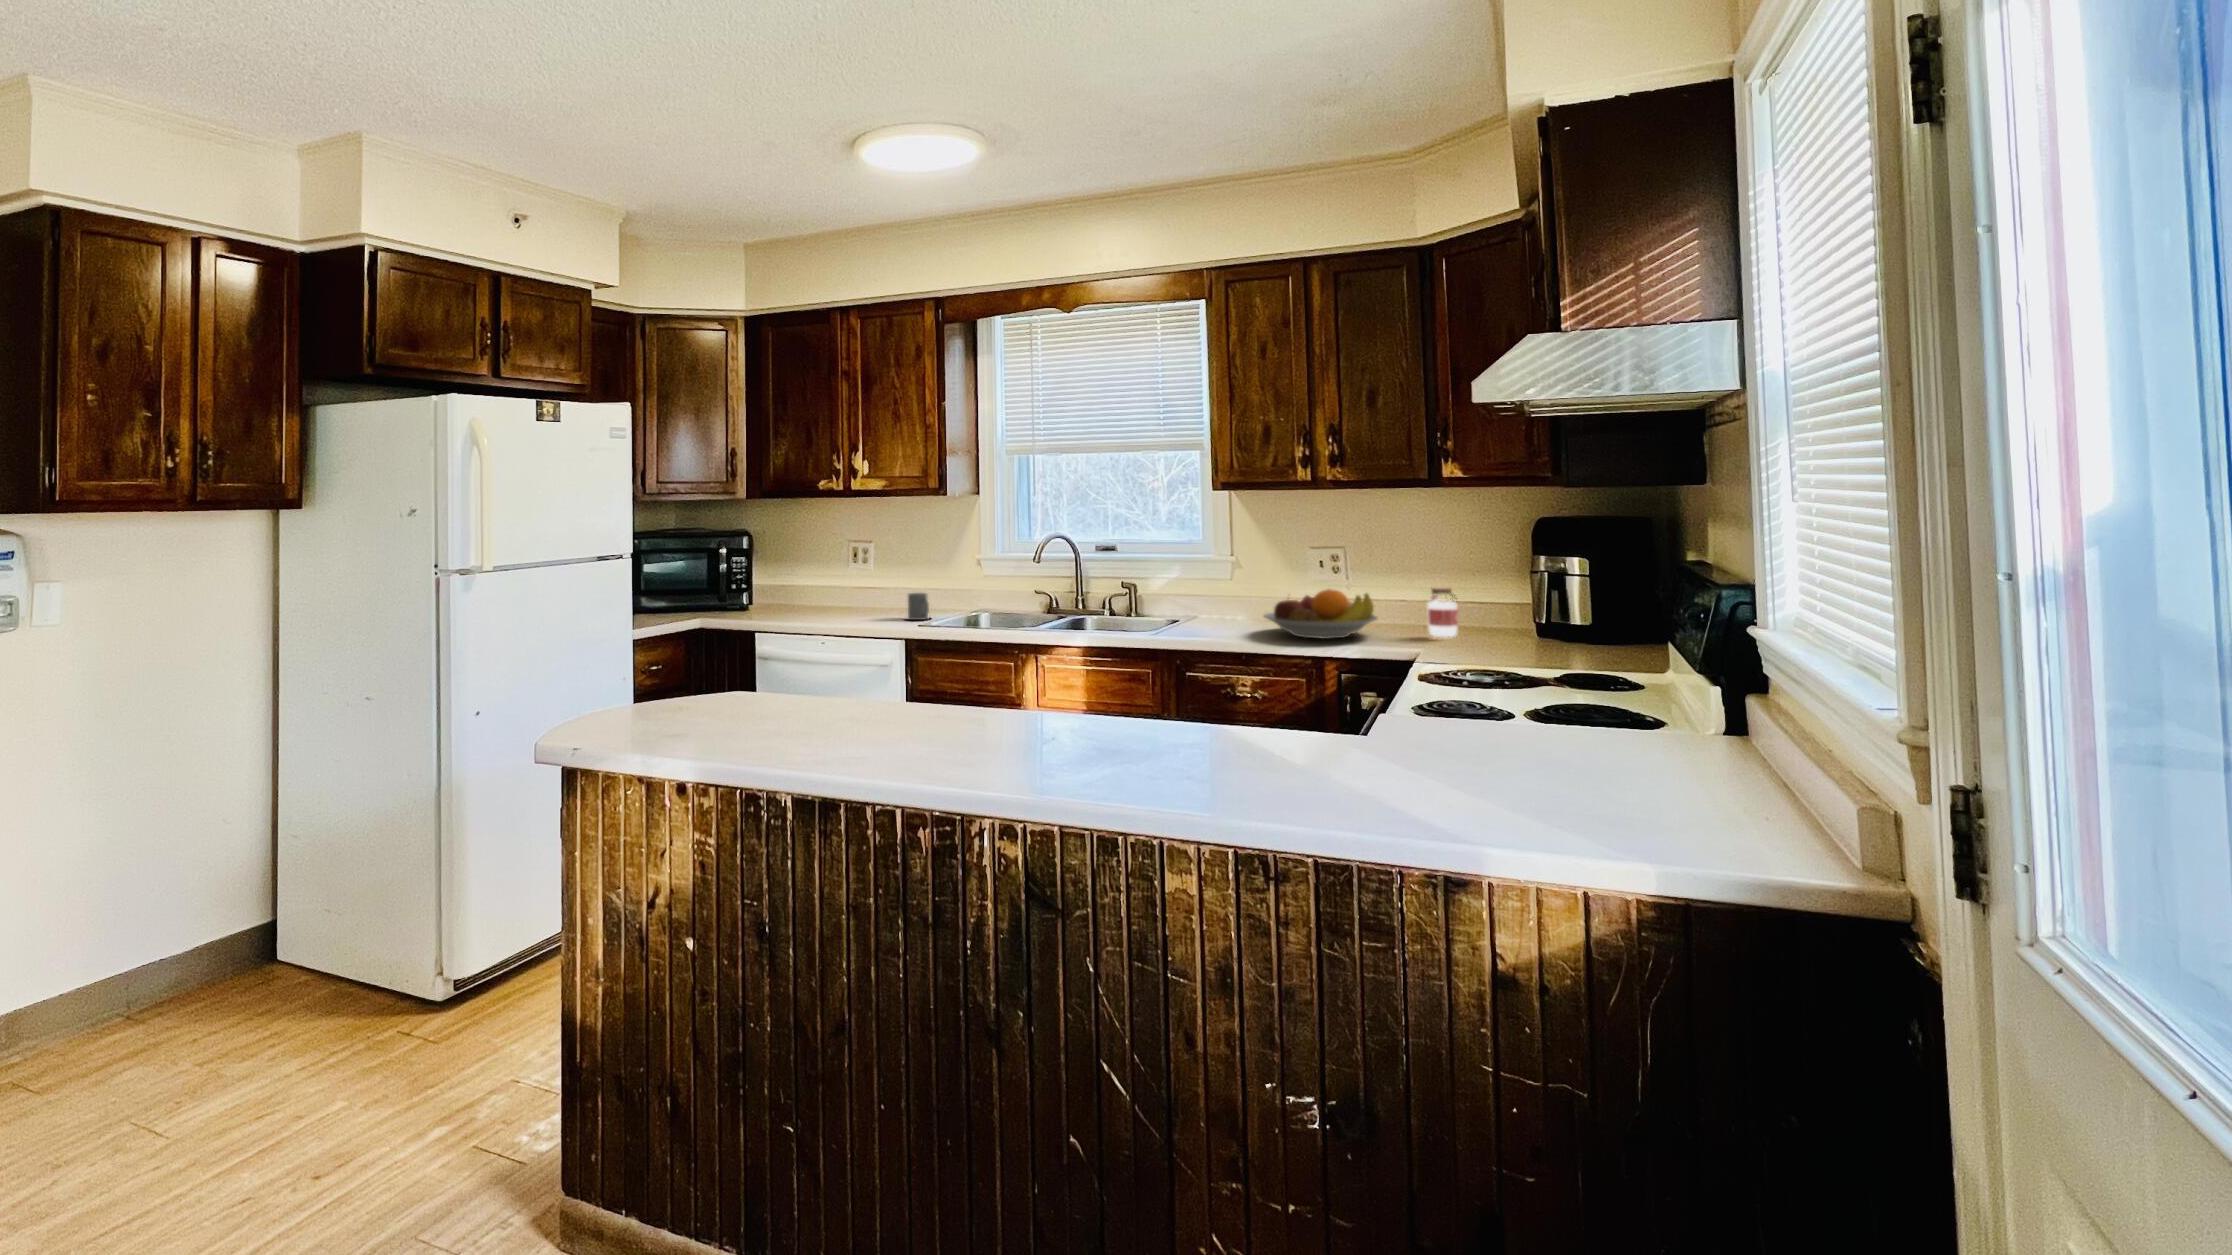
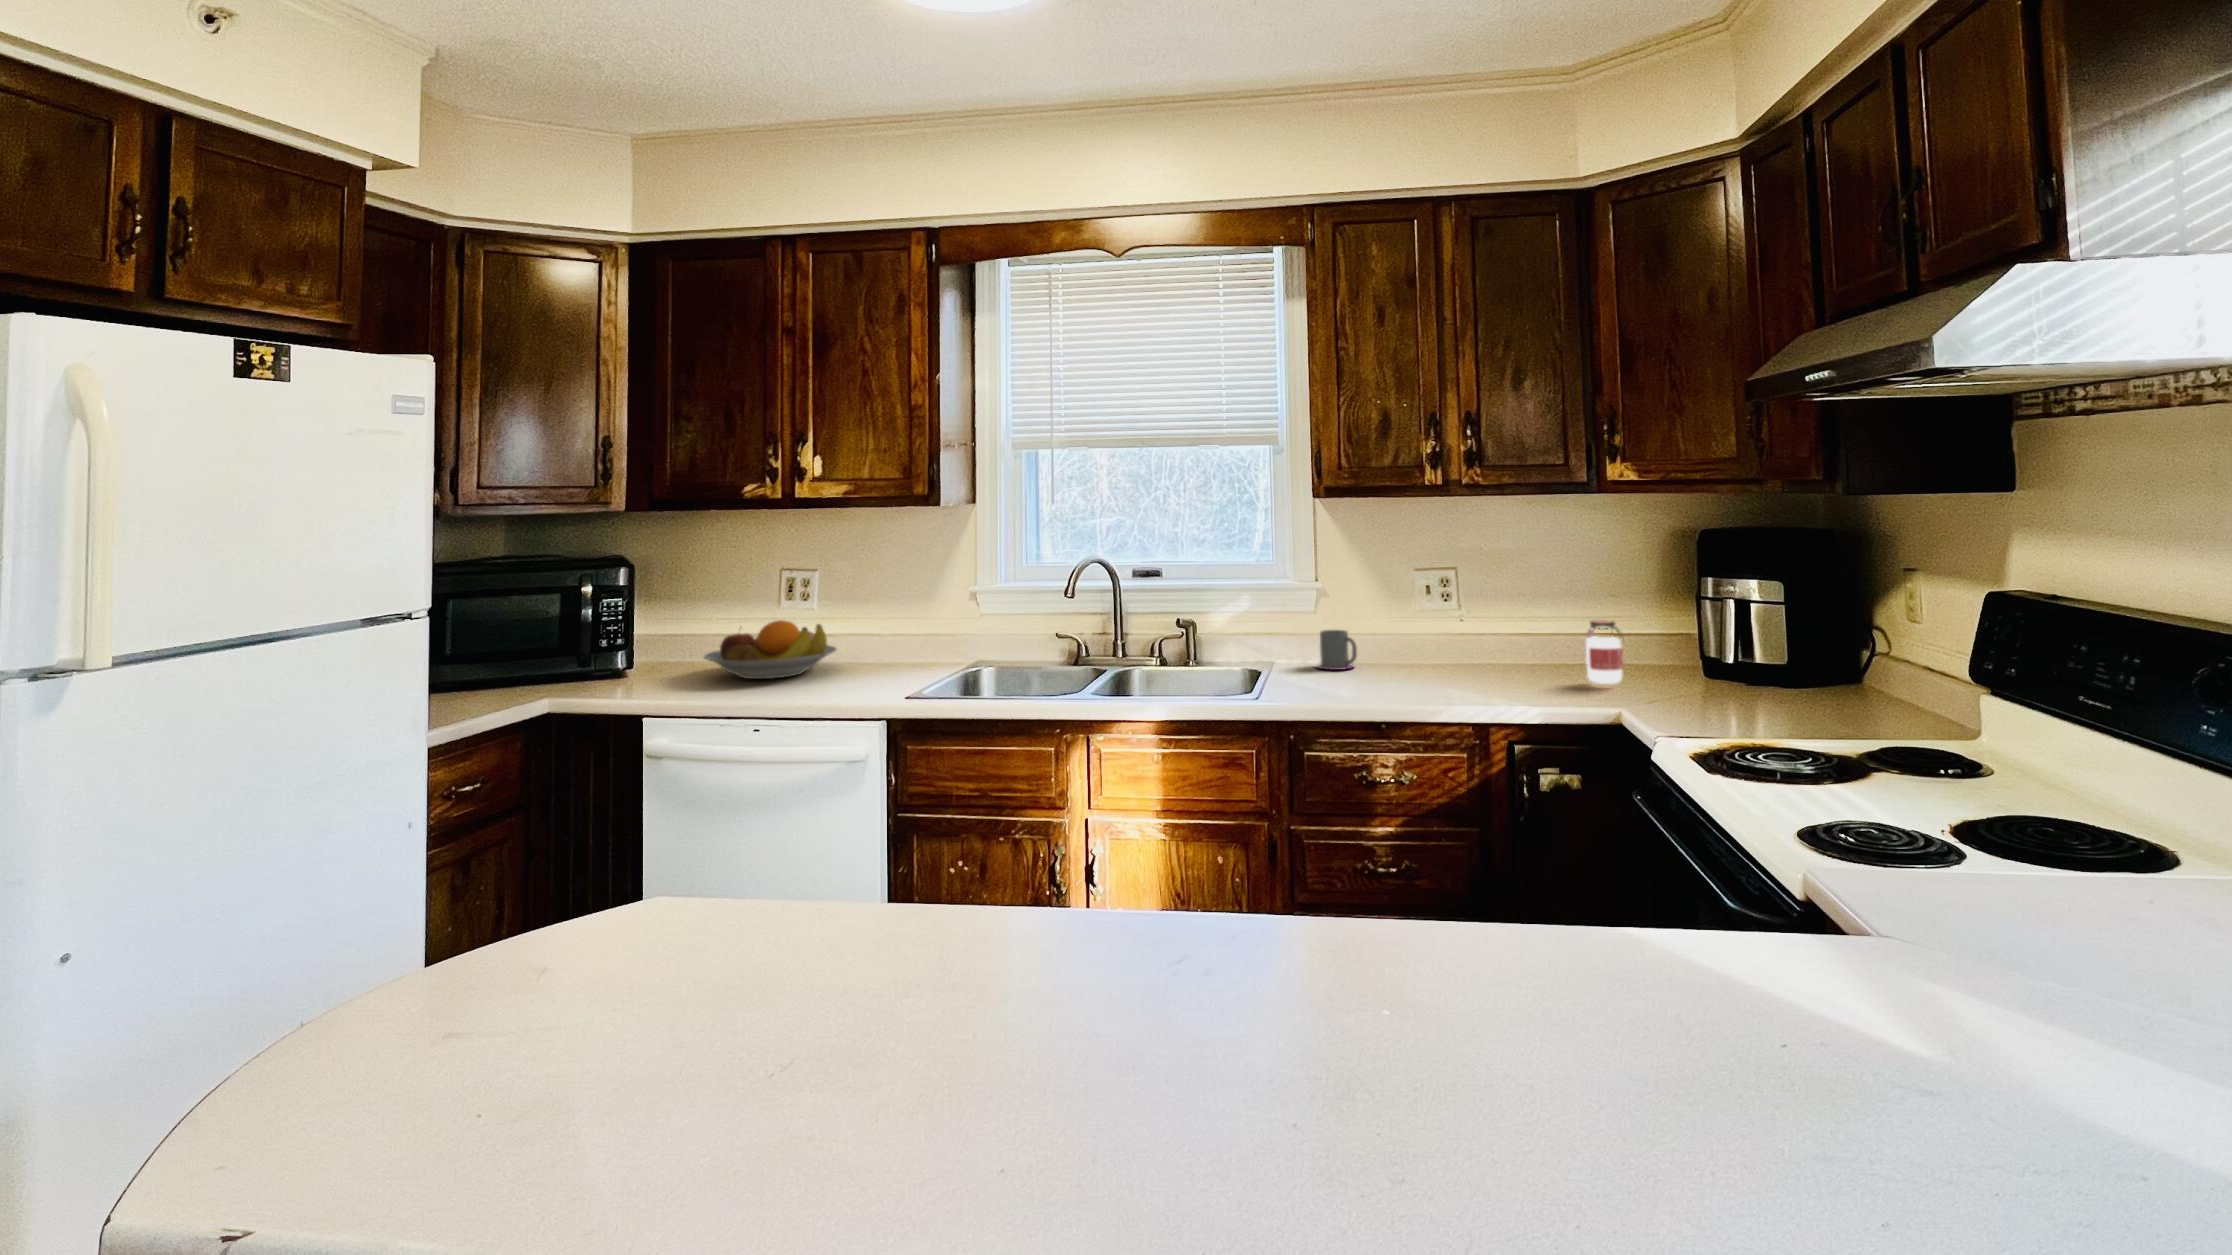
fruit bowl: present [1264,589,1377,639] -> present [704,620,837,679]
mug: present [907,593,930,620] -> present [1316,630,1357,670]

